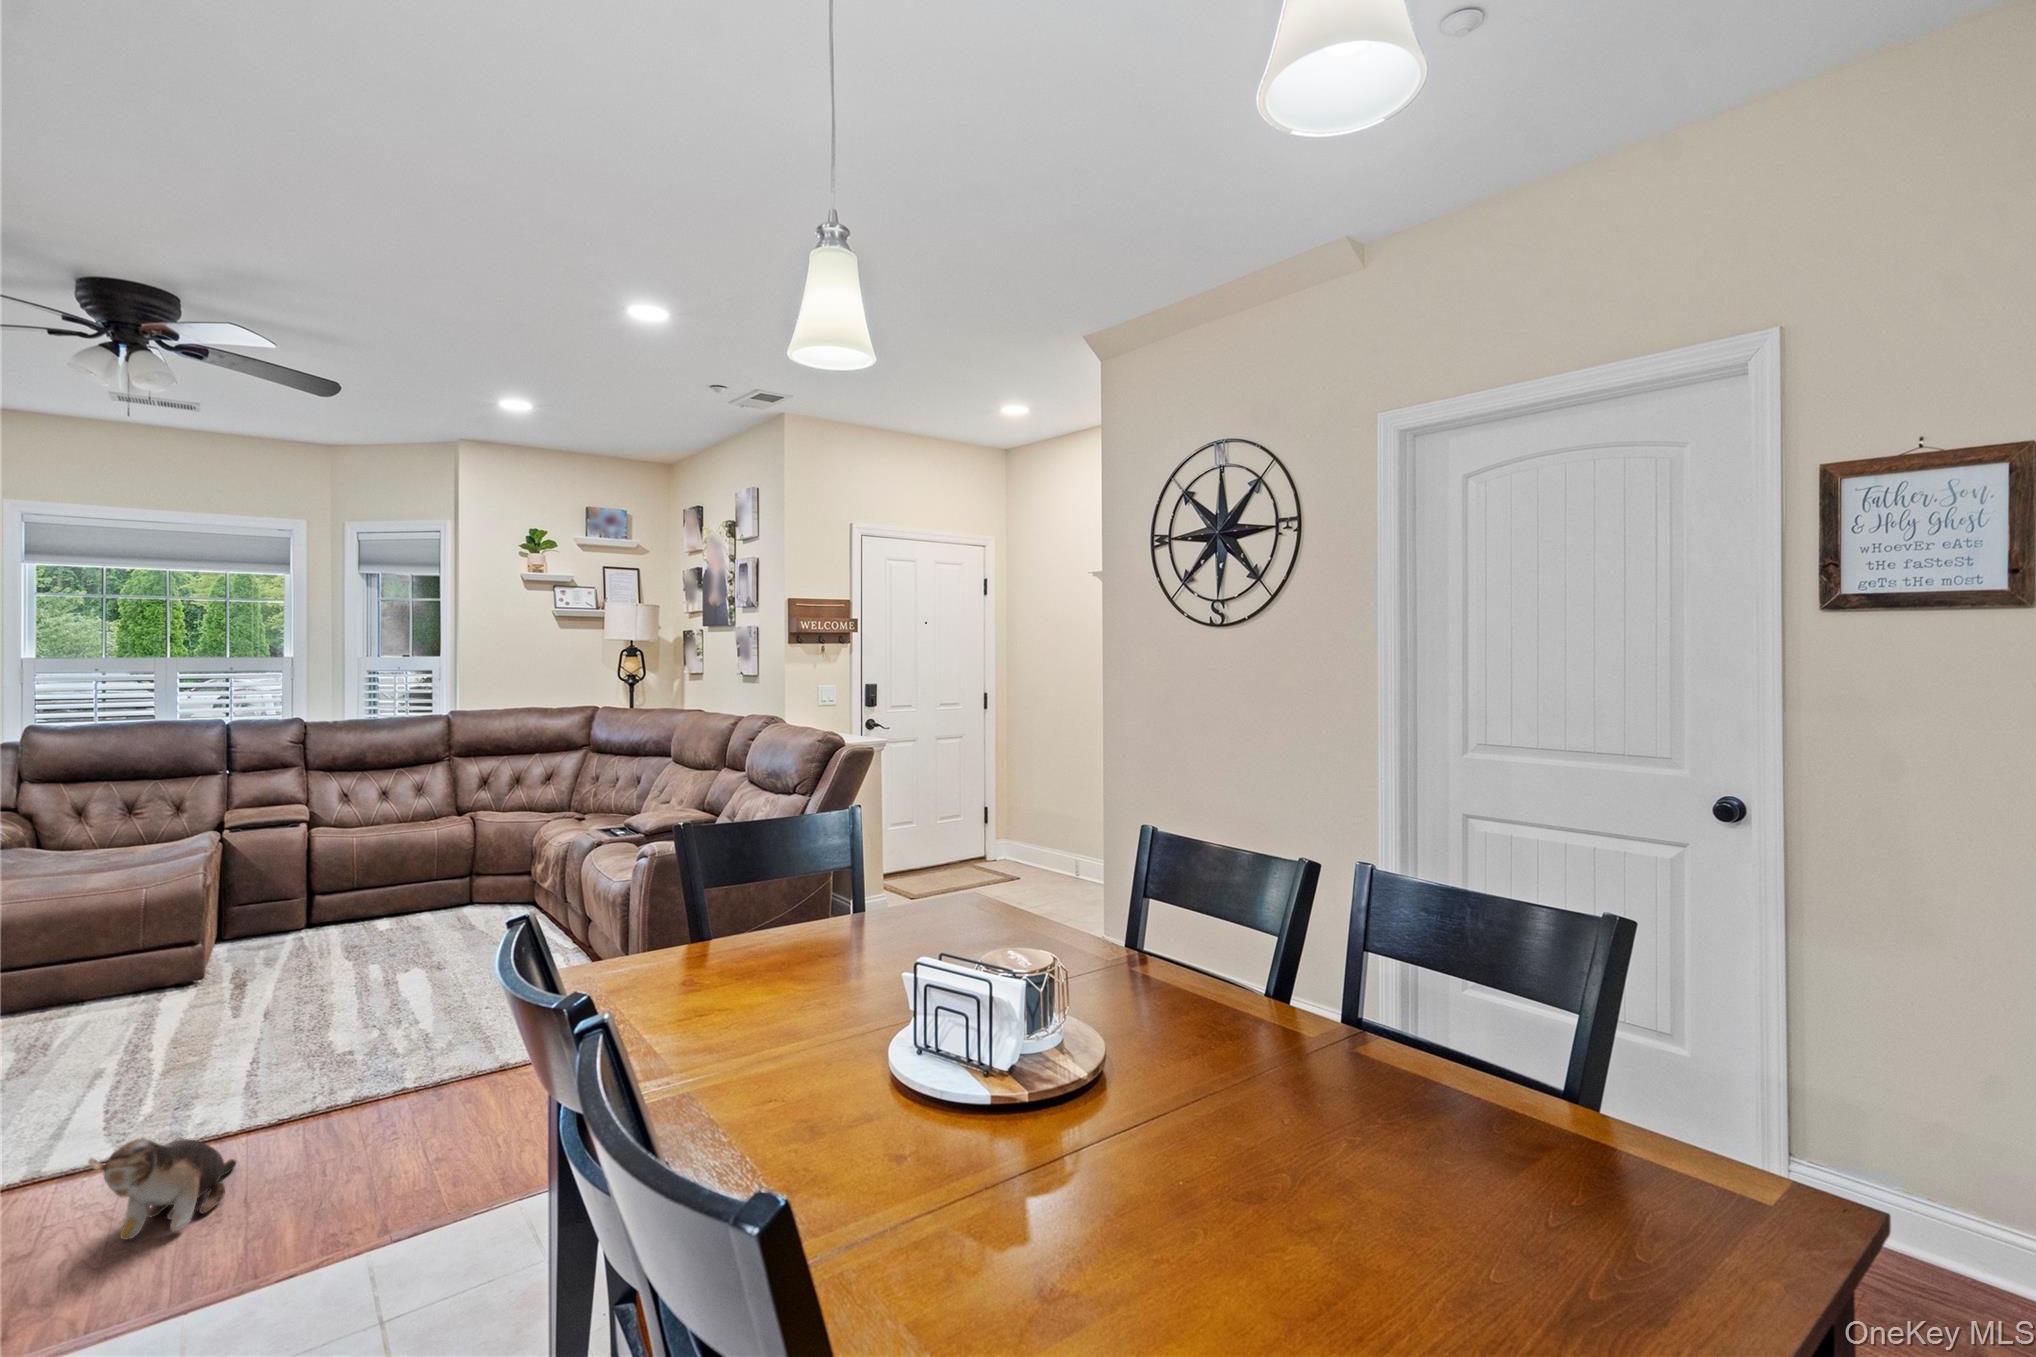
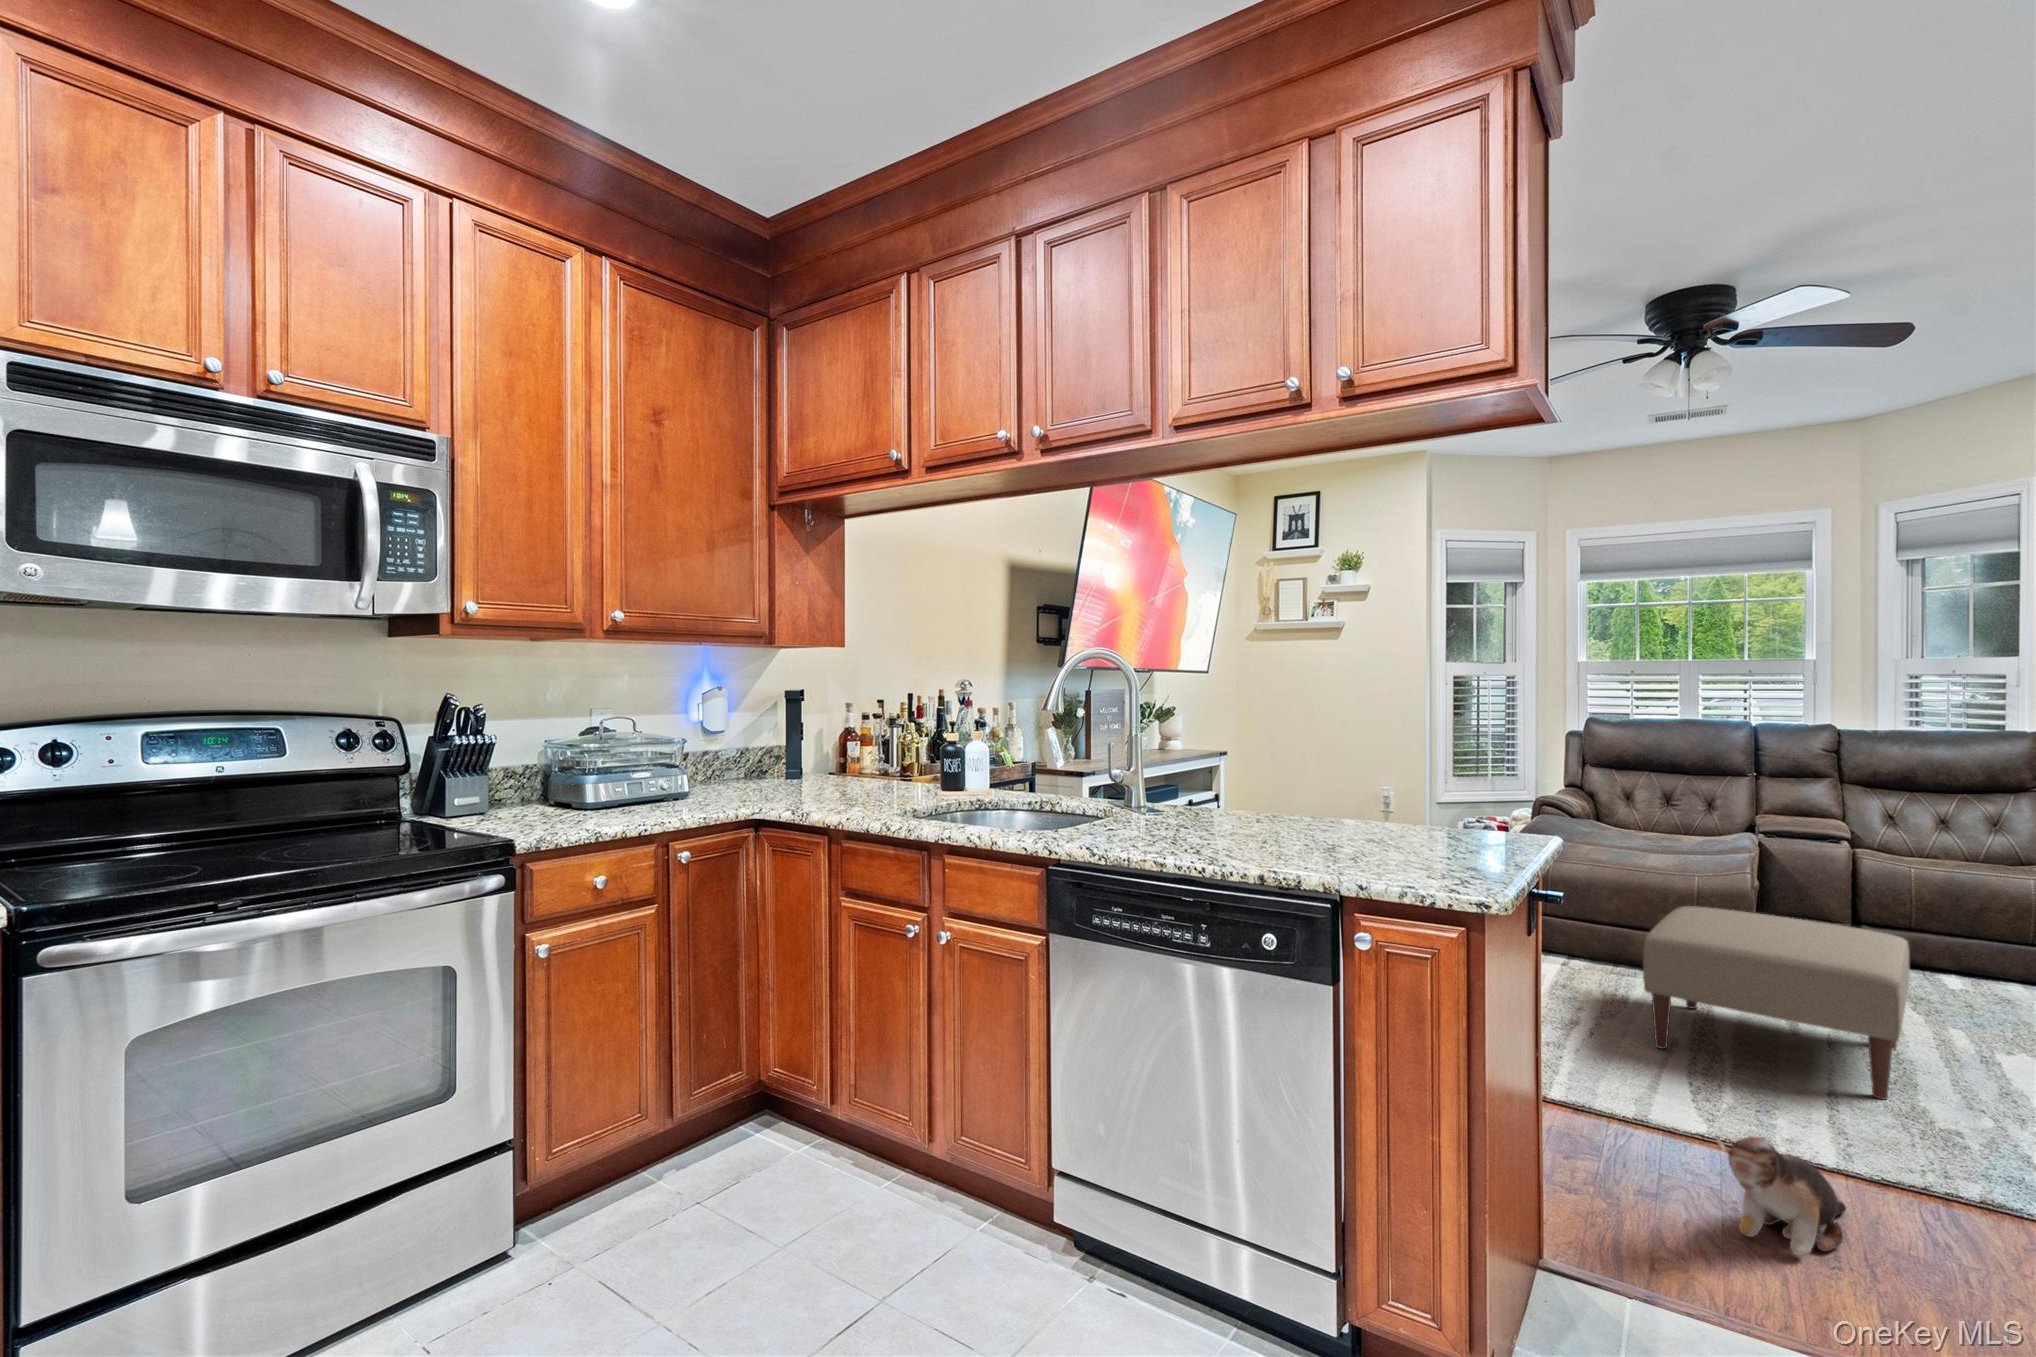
ottoman: none [56,904,332,1084] -> present [1643,906,1909,1100]

